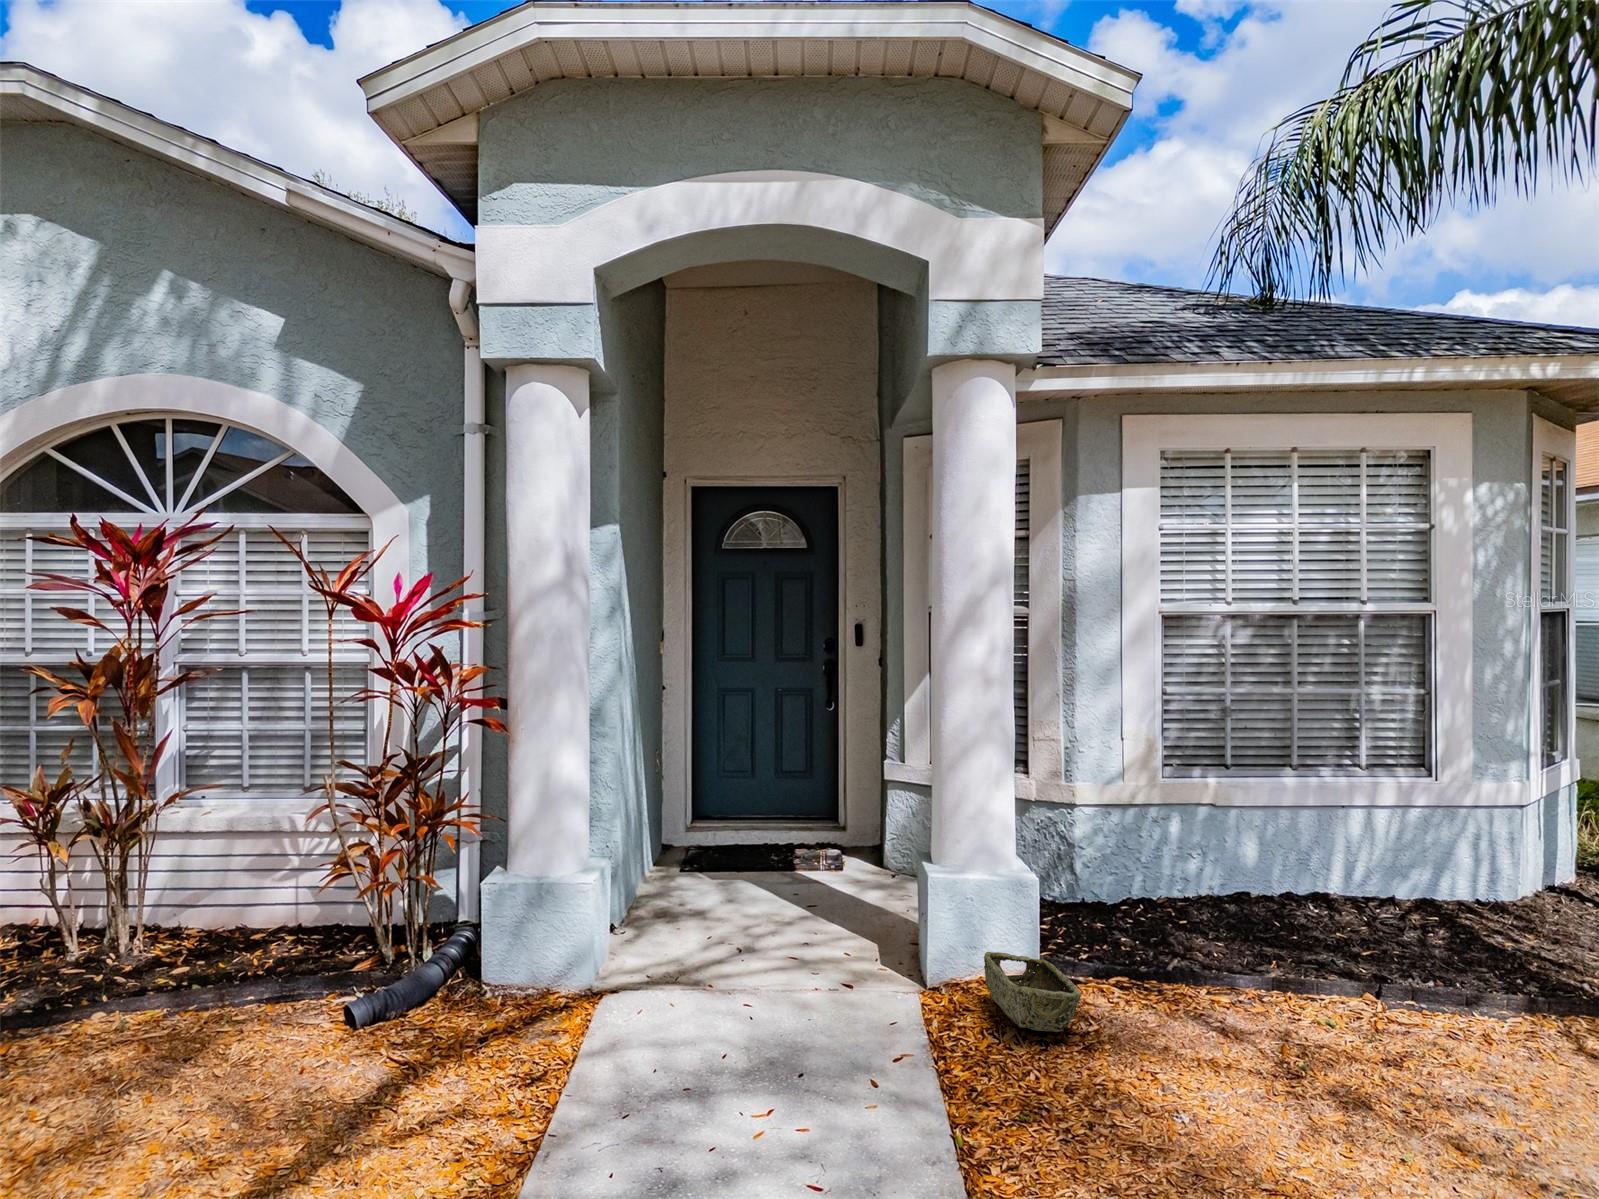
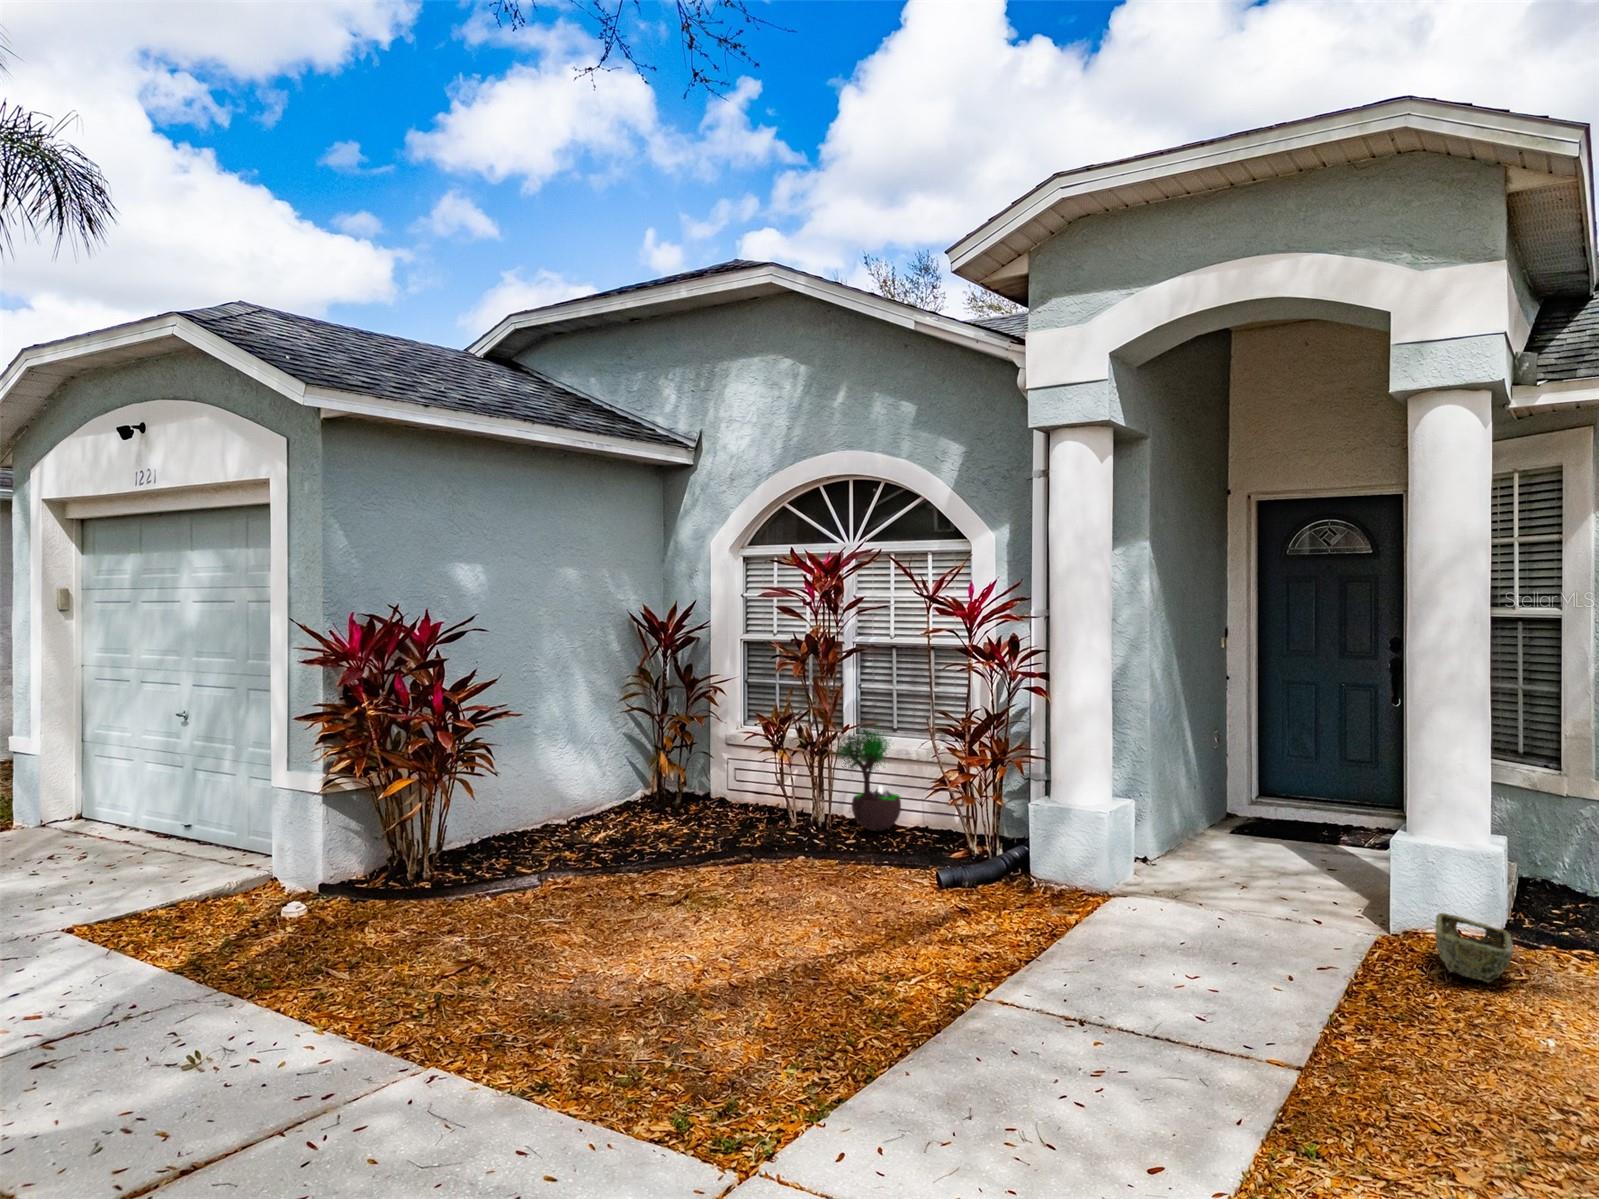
potted tree: none [135,775,261,944] -> present [833,727,901,831]

